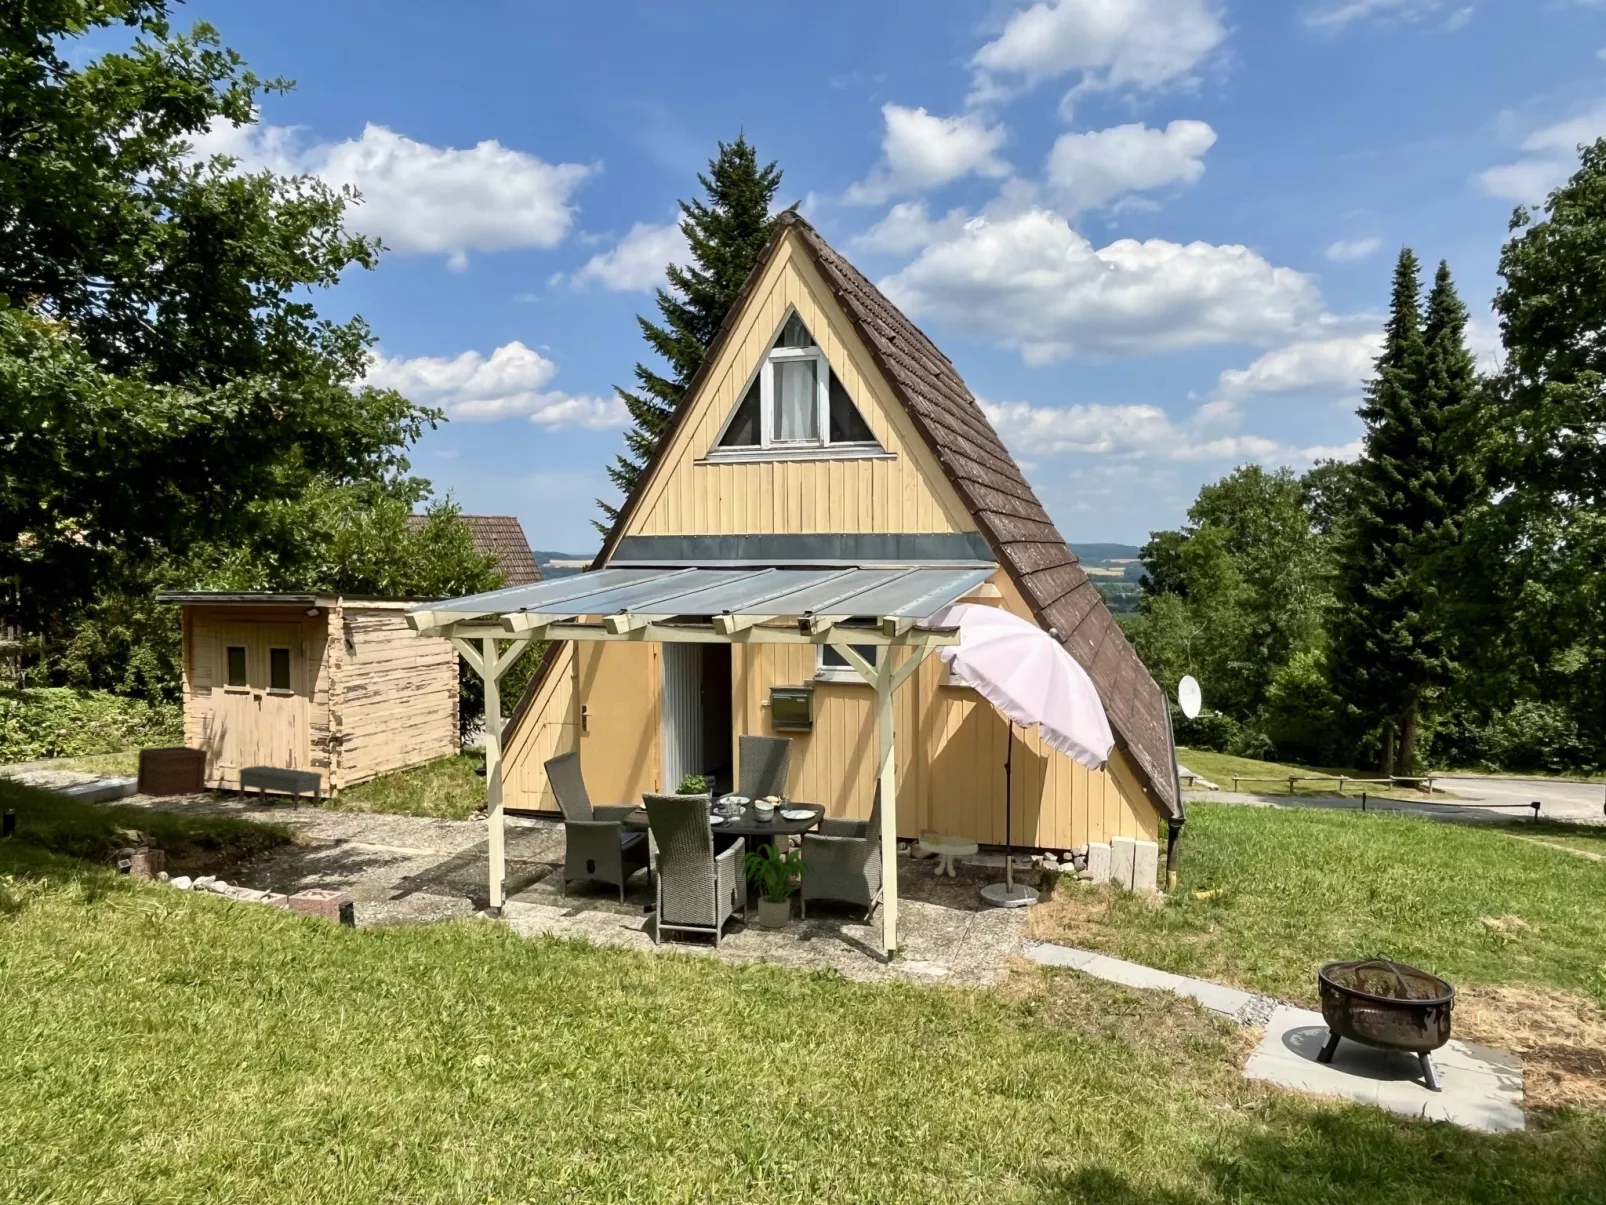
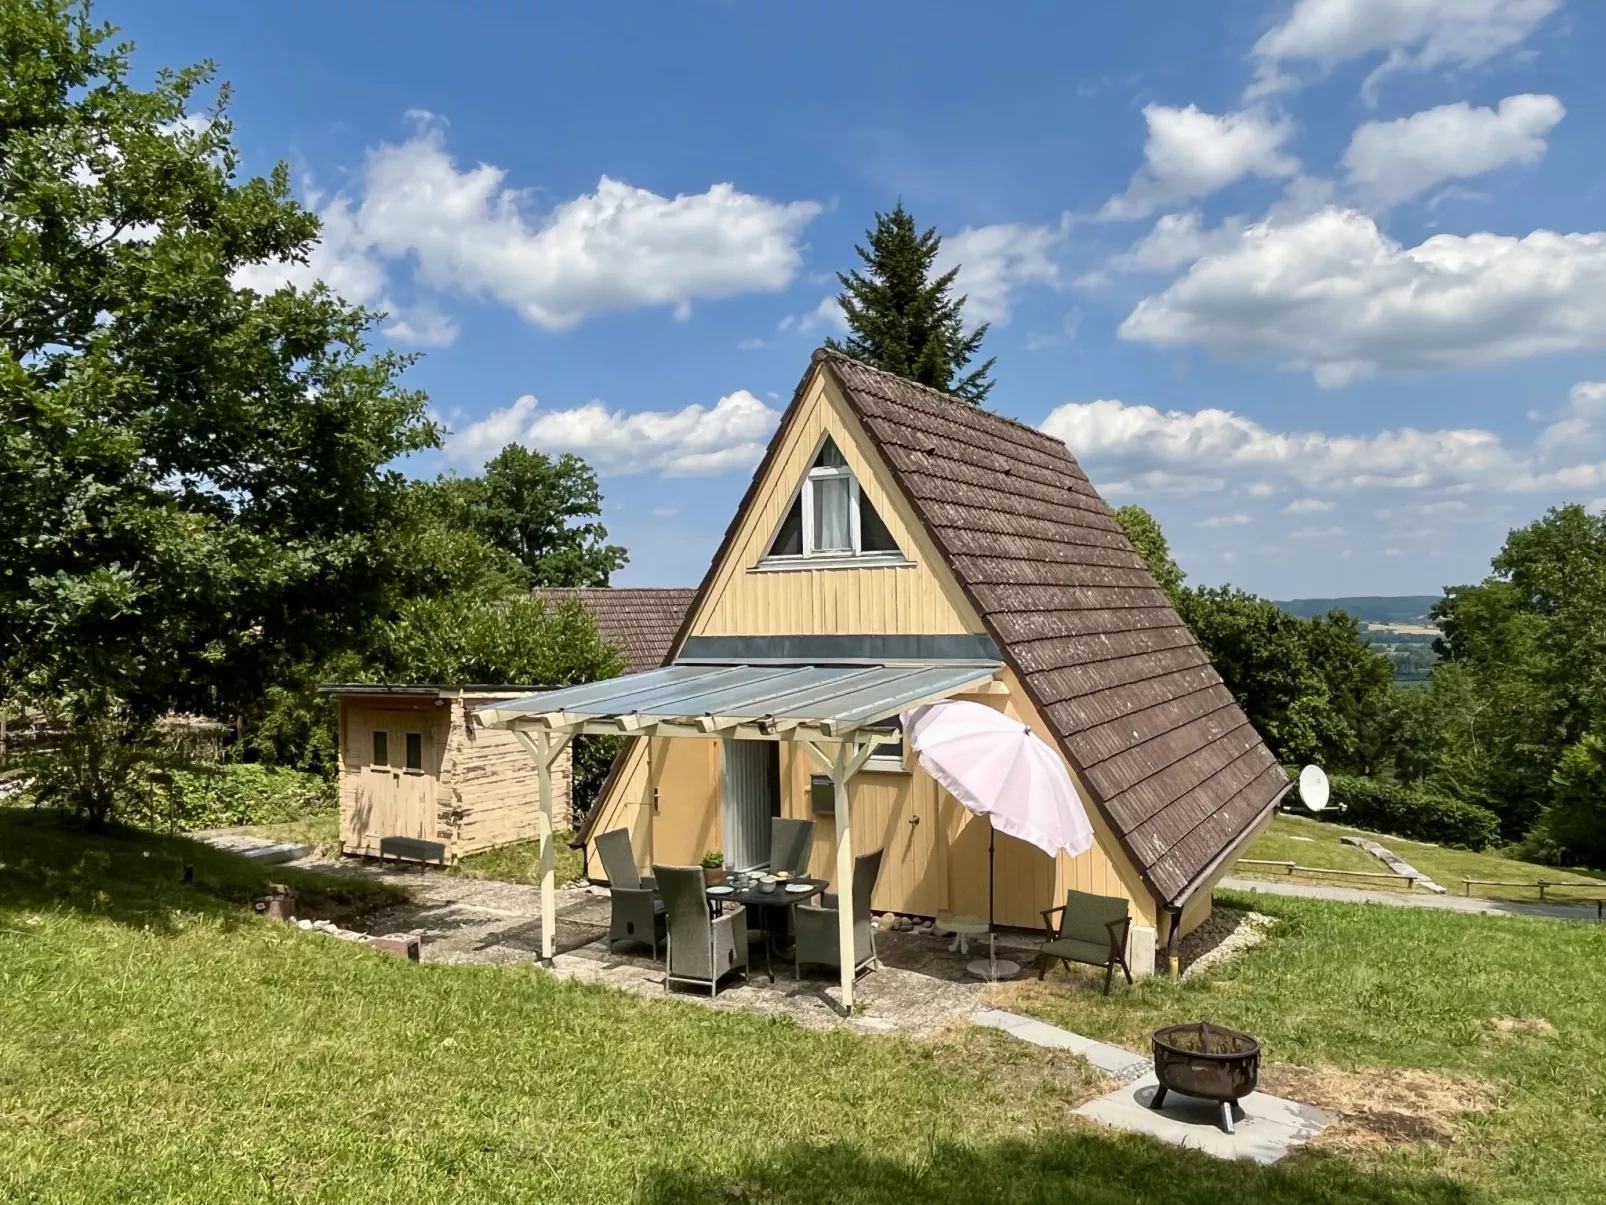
wooden crate: present [137,746,207,797] -> none [300,817,357,861]
lounge chair: none [1046,805,1141,917] -> present [1038,889,1133,995]
potted plant: present [741,844,812,927] -> none [738,913,803,986]

